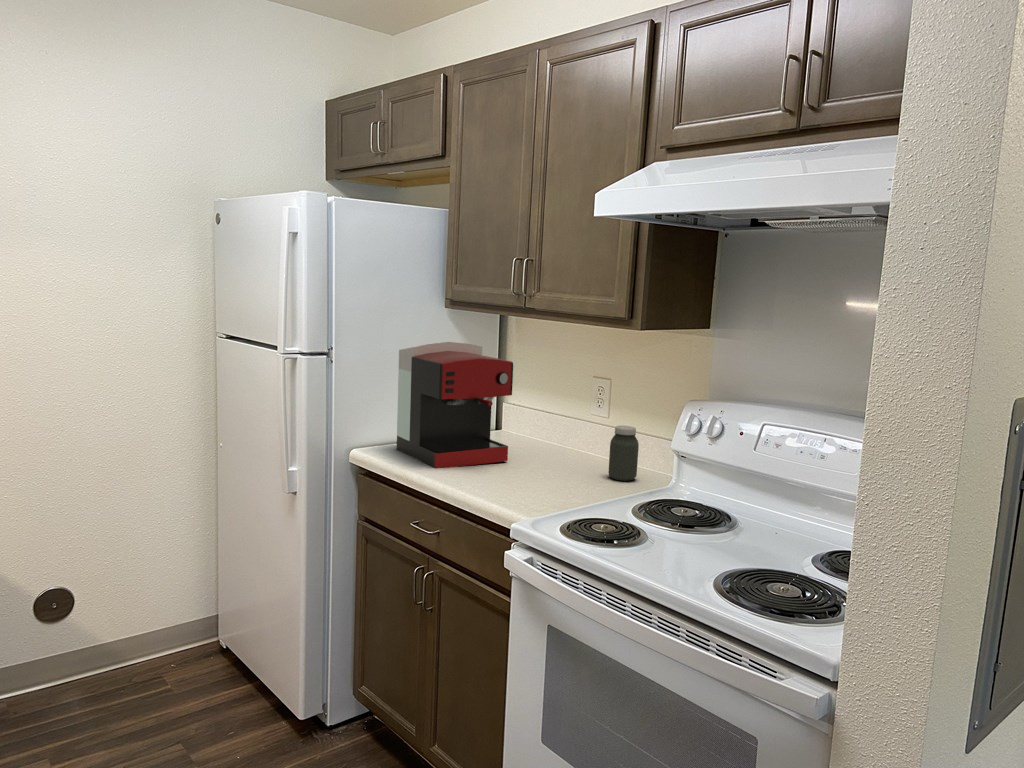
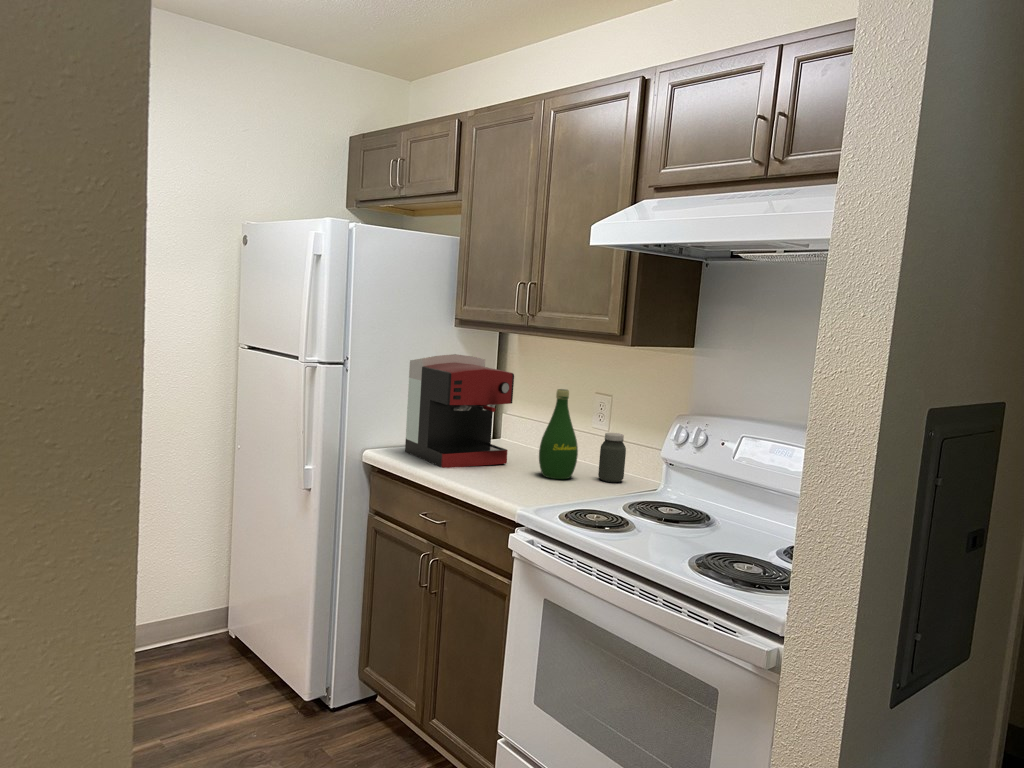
bottle: none [542,379,585,479] -> present [539,389,578,479]

